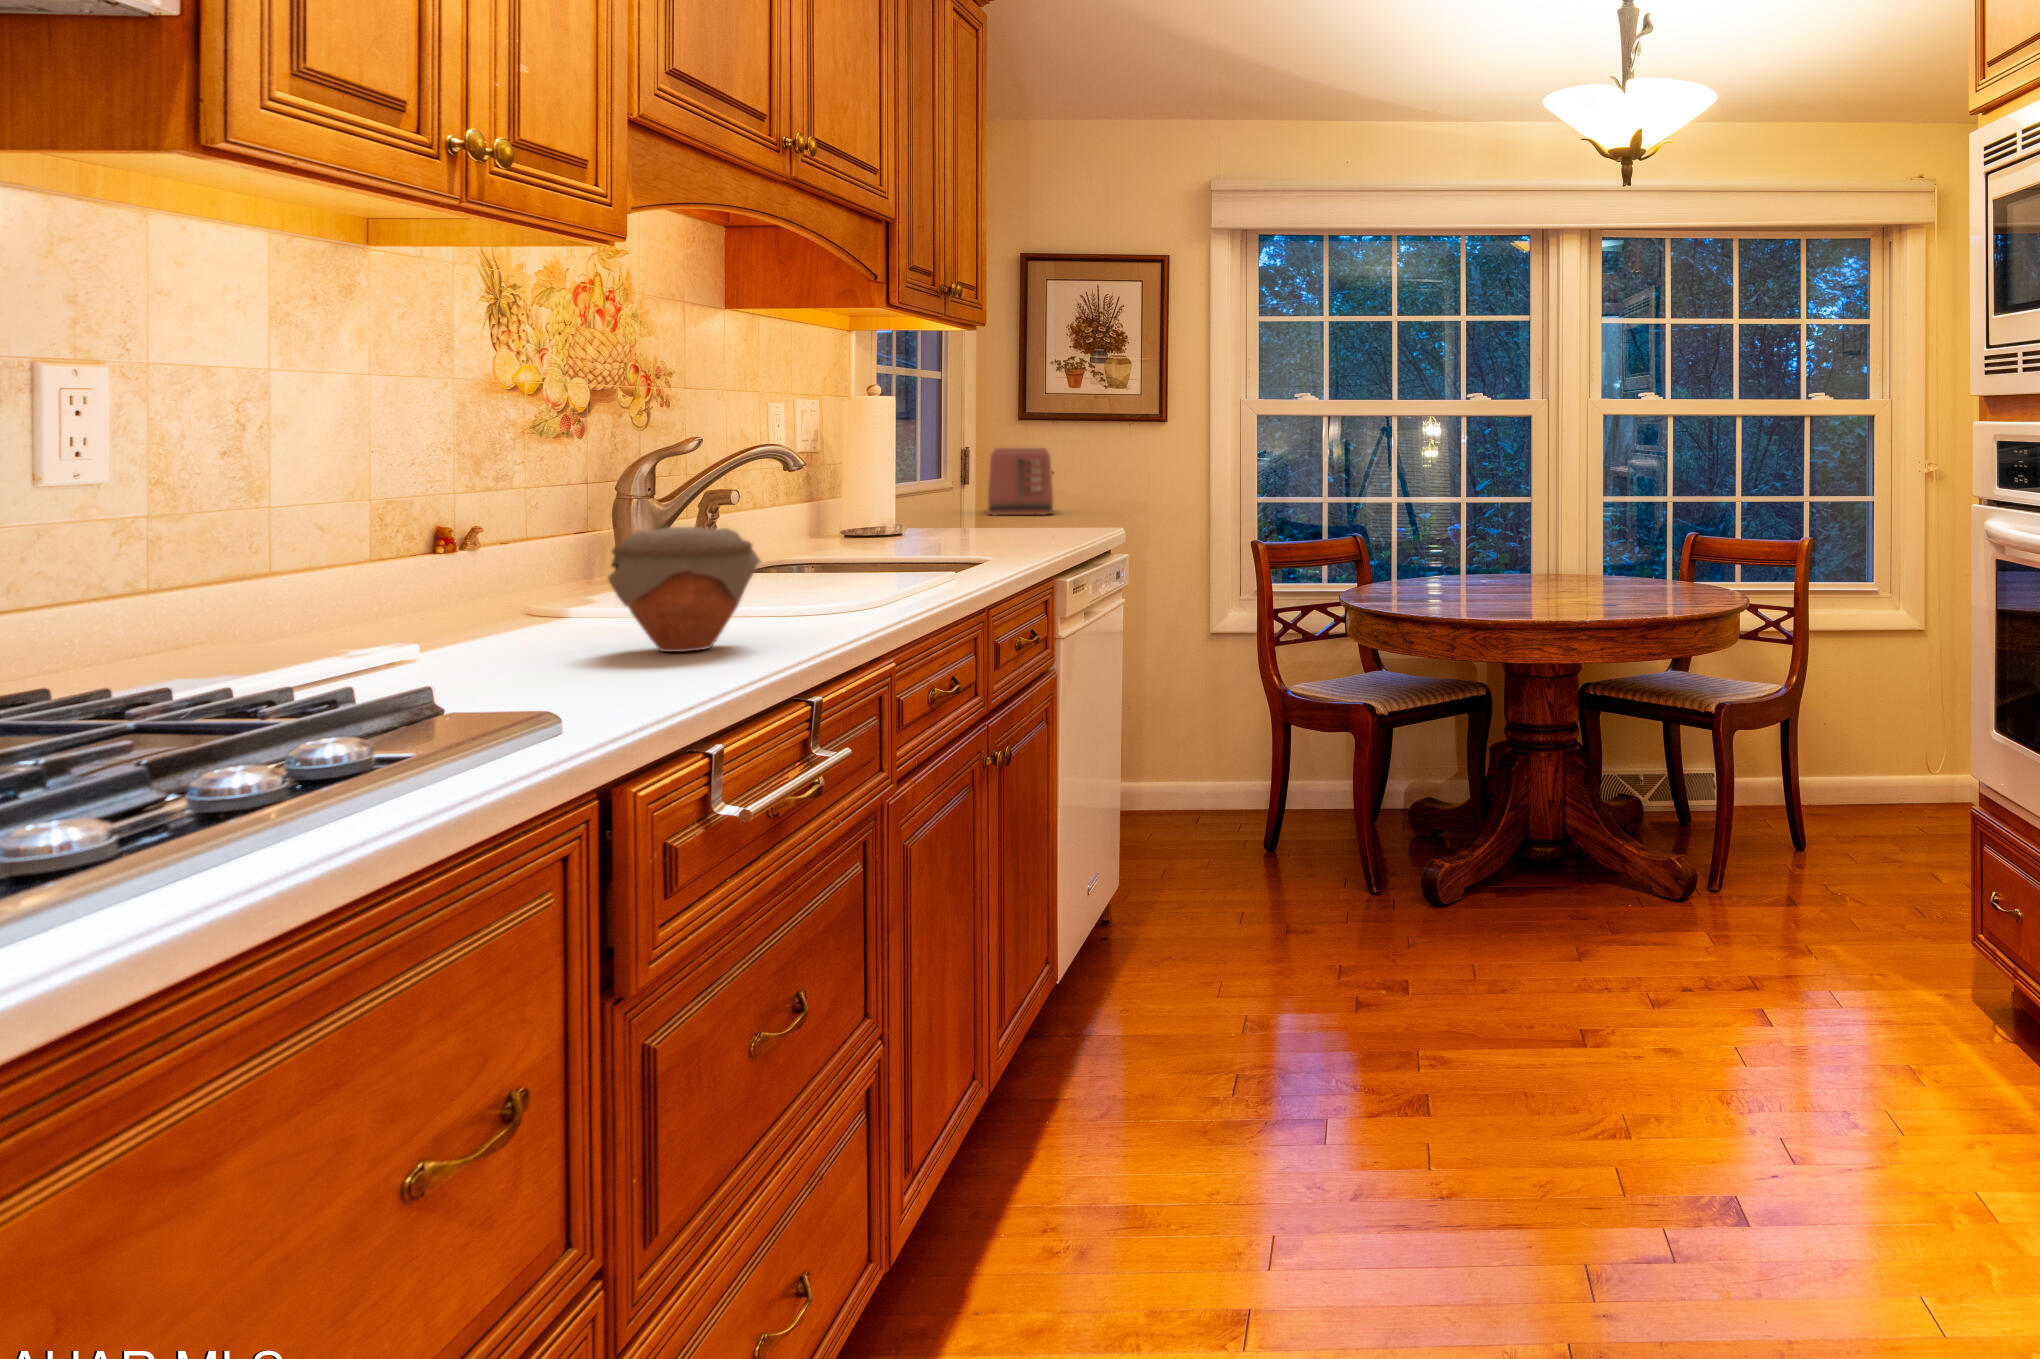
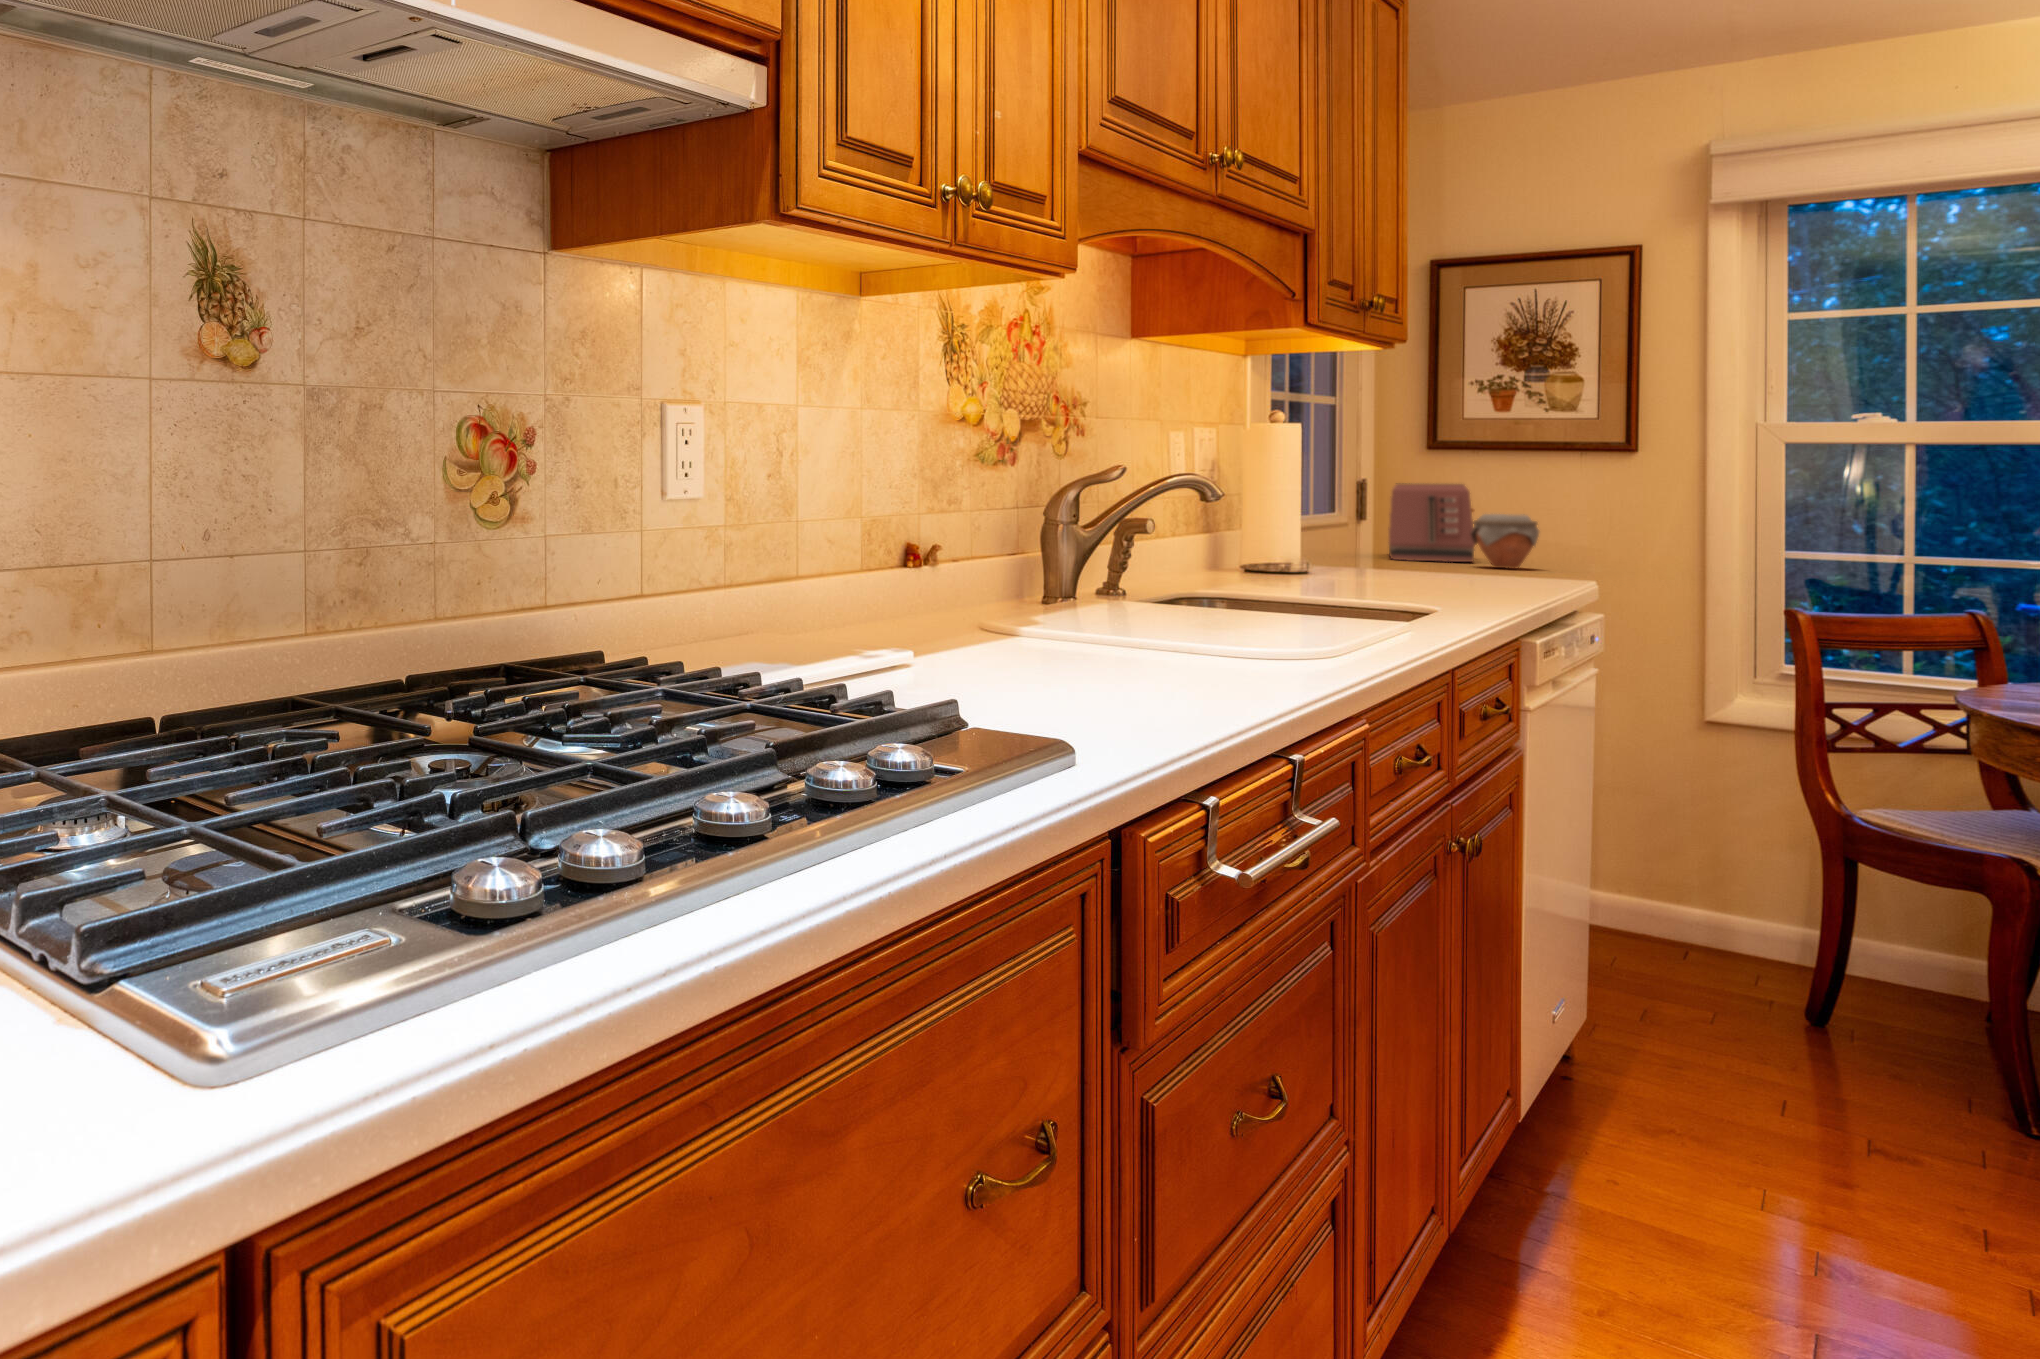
jar: present [608,527,760,652] -> present [1470,514,1539,569]

